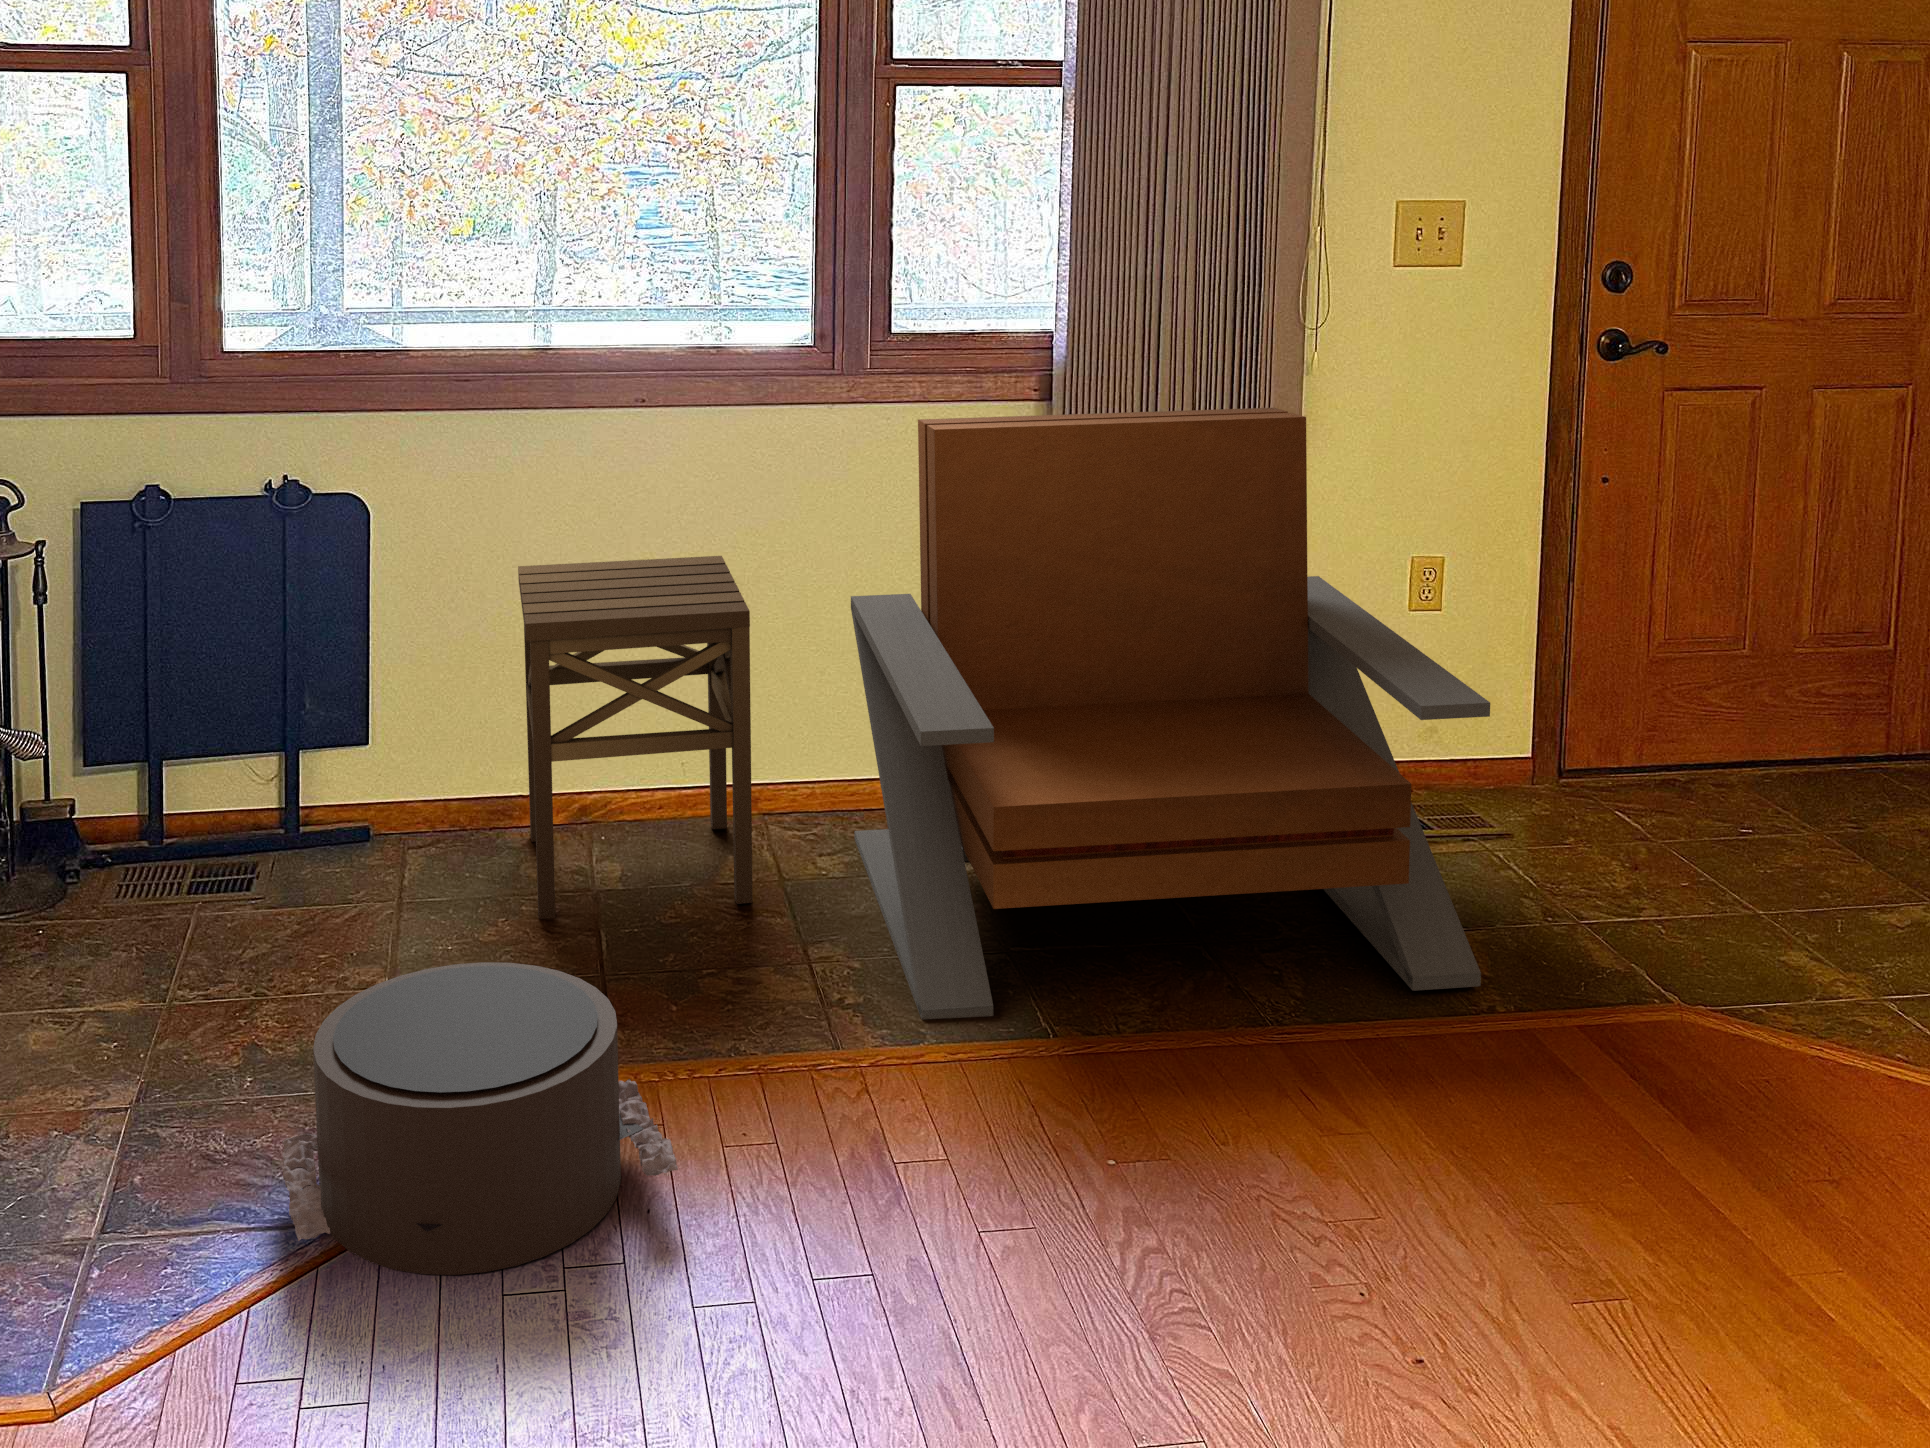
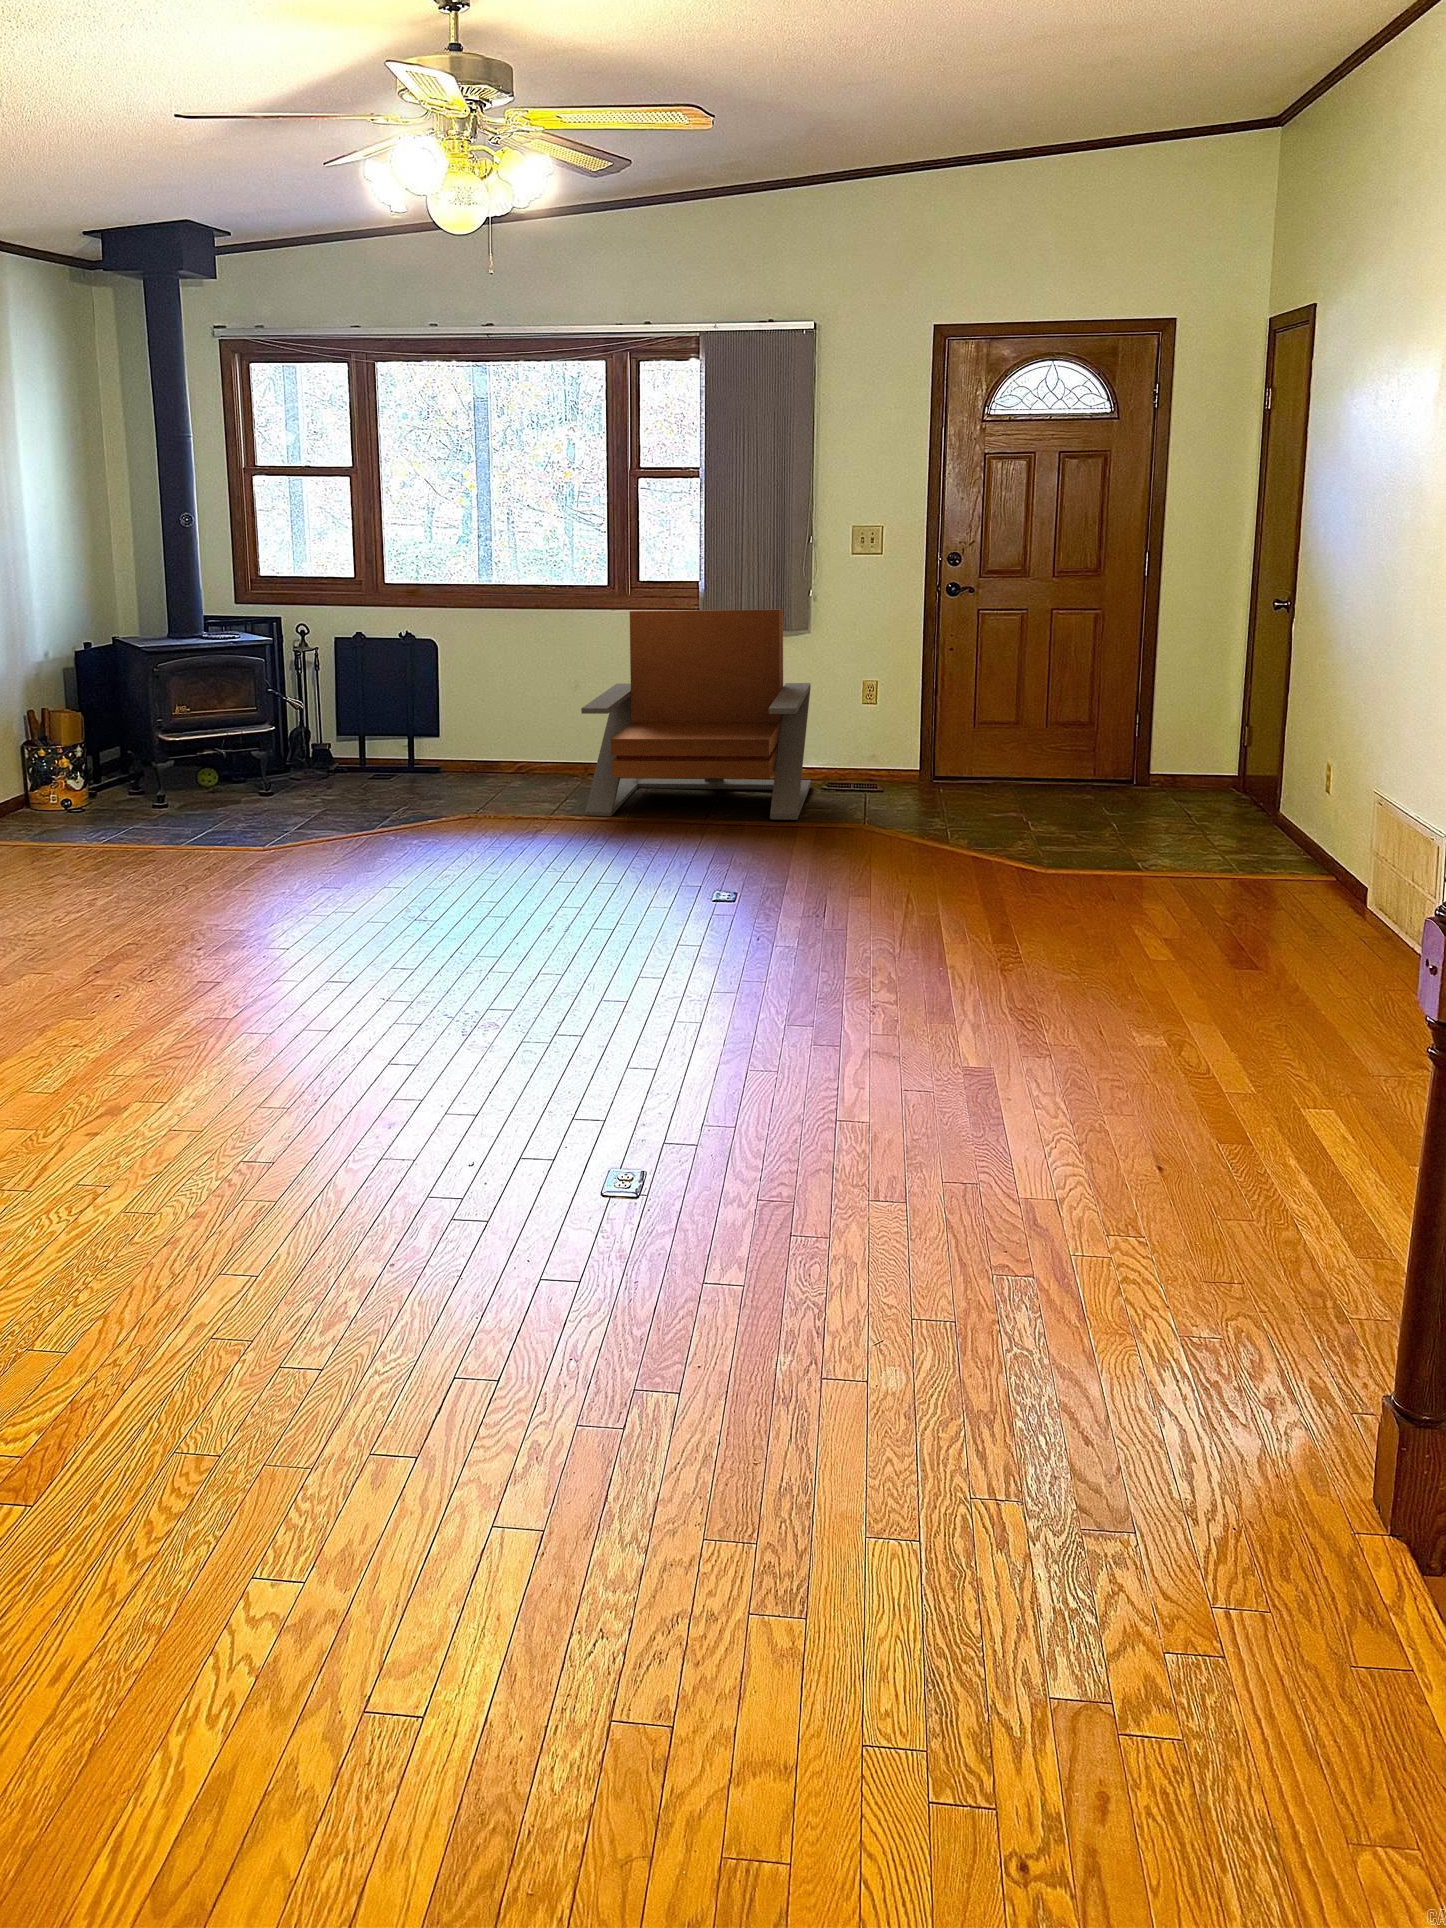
side table: present [518,556,753,919] -> none [472,667,574,791]
pouf: present [282,962,678,1275] -> none [338,770,462,843]

